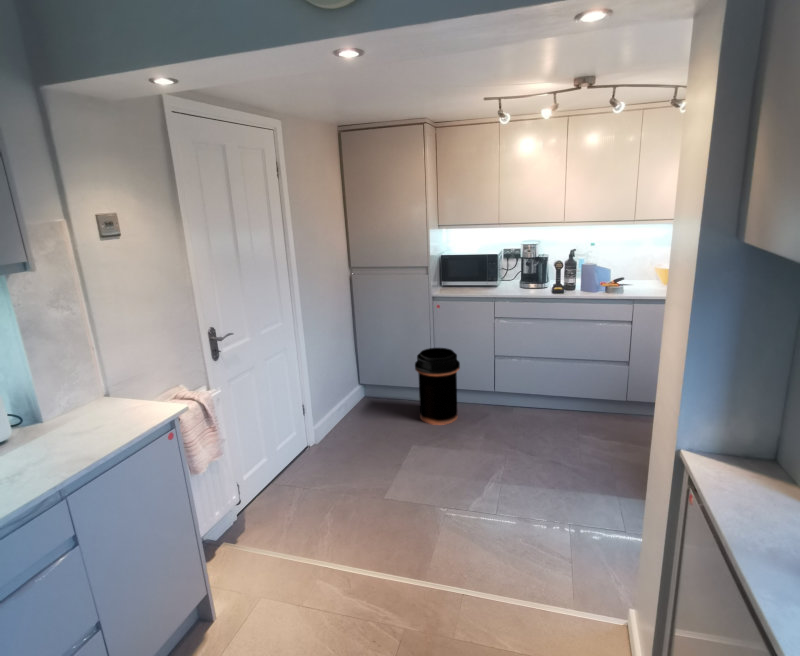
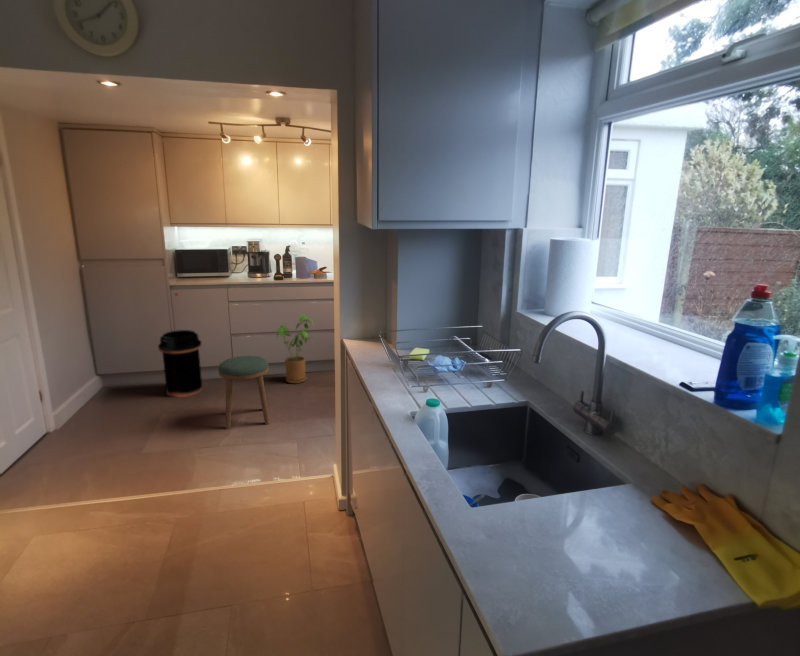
house plant: none [549,342,602,429] -> present [277,315,314,384]
stool: none [474,395,536,492] -> present [219,356,270,429]

